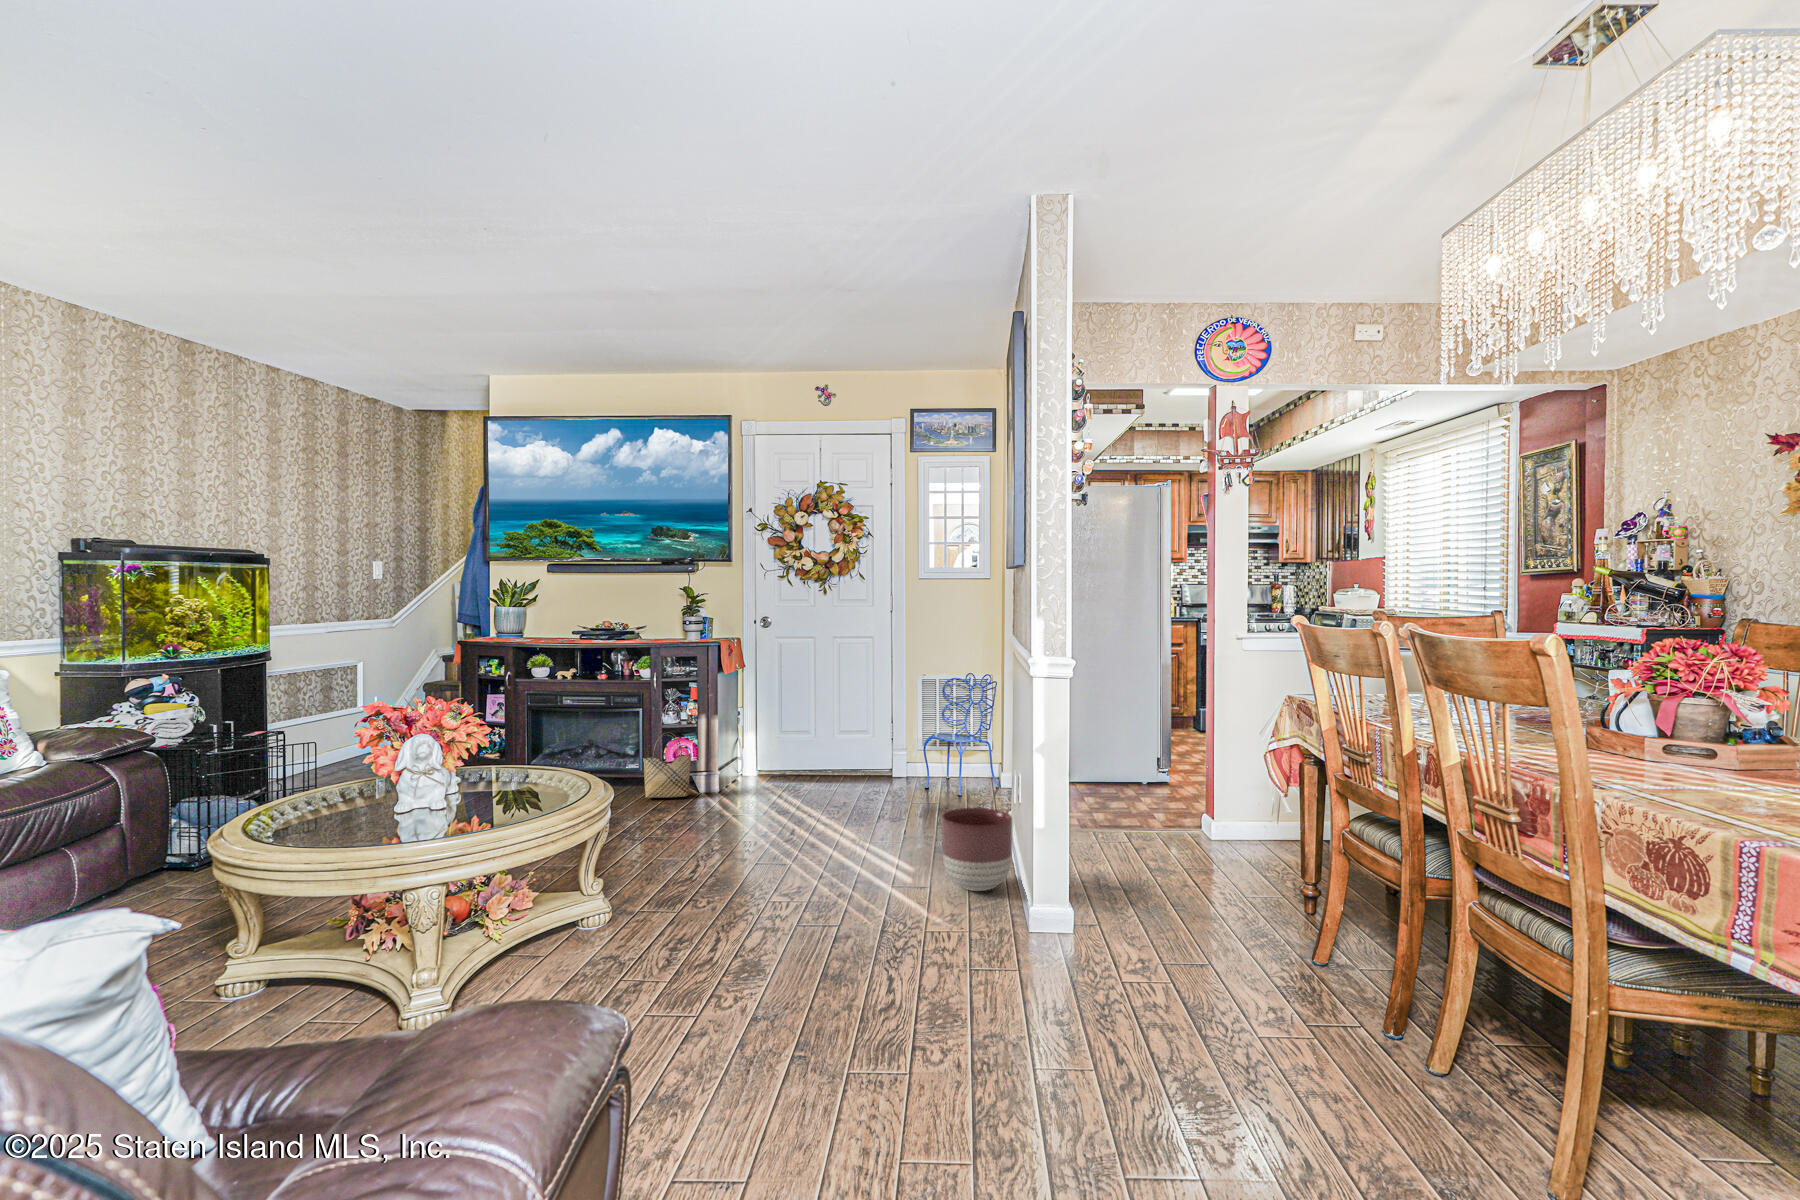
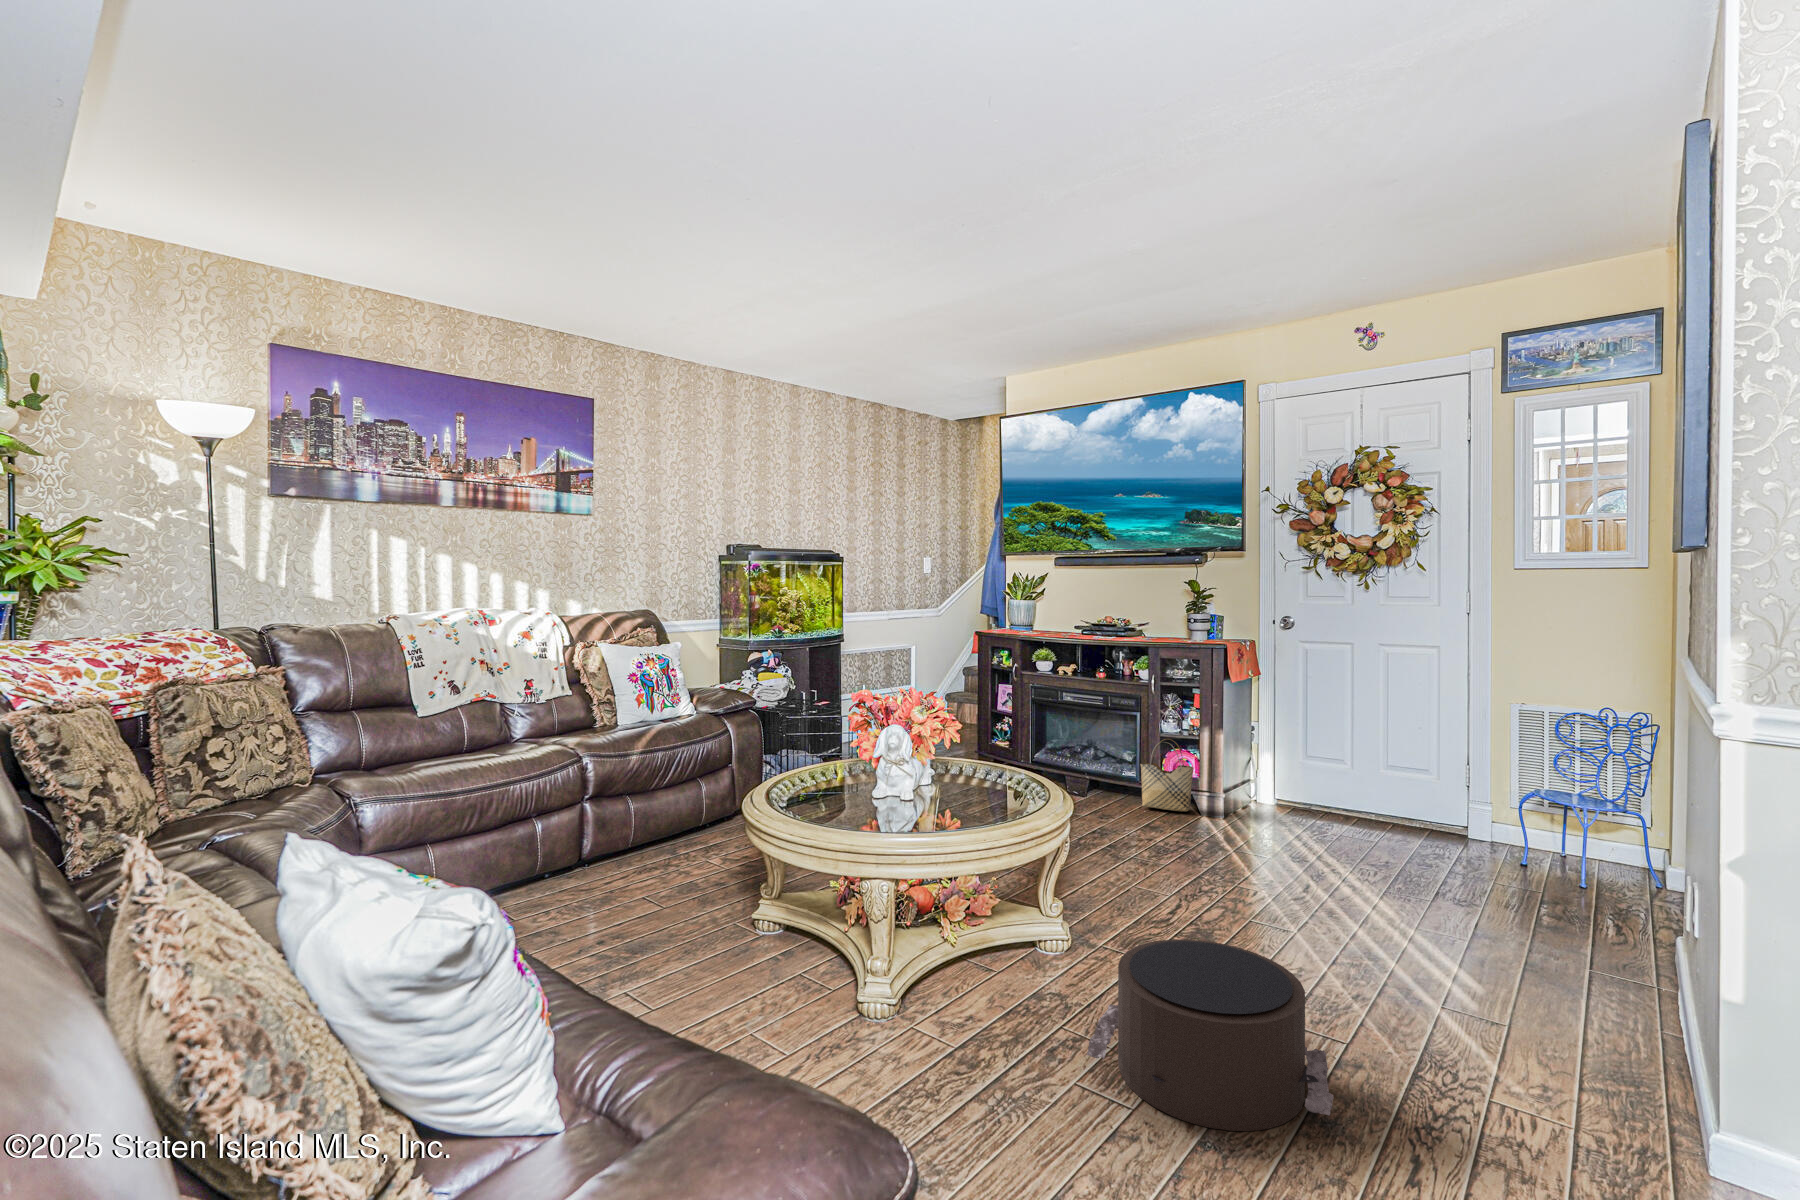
planter: present [942,808,1013,891] -> none [1526,907,1662,1043]
pouf: none [655,875,840,1010] -> present [1087,939,1334,1131]

